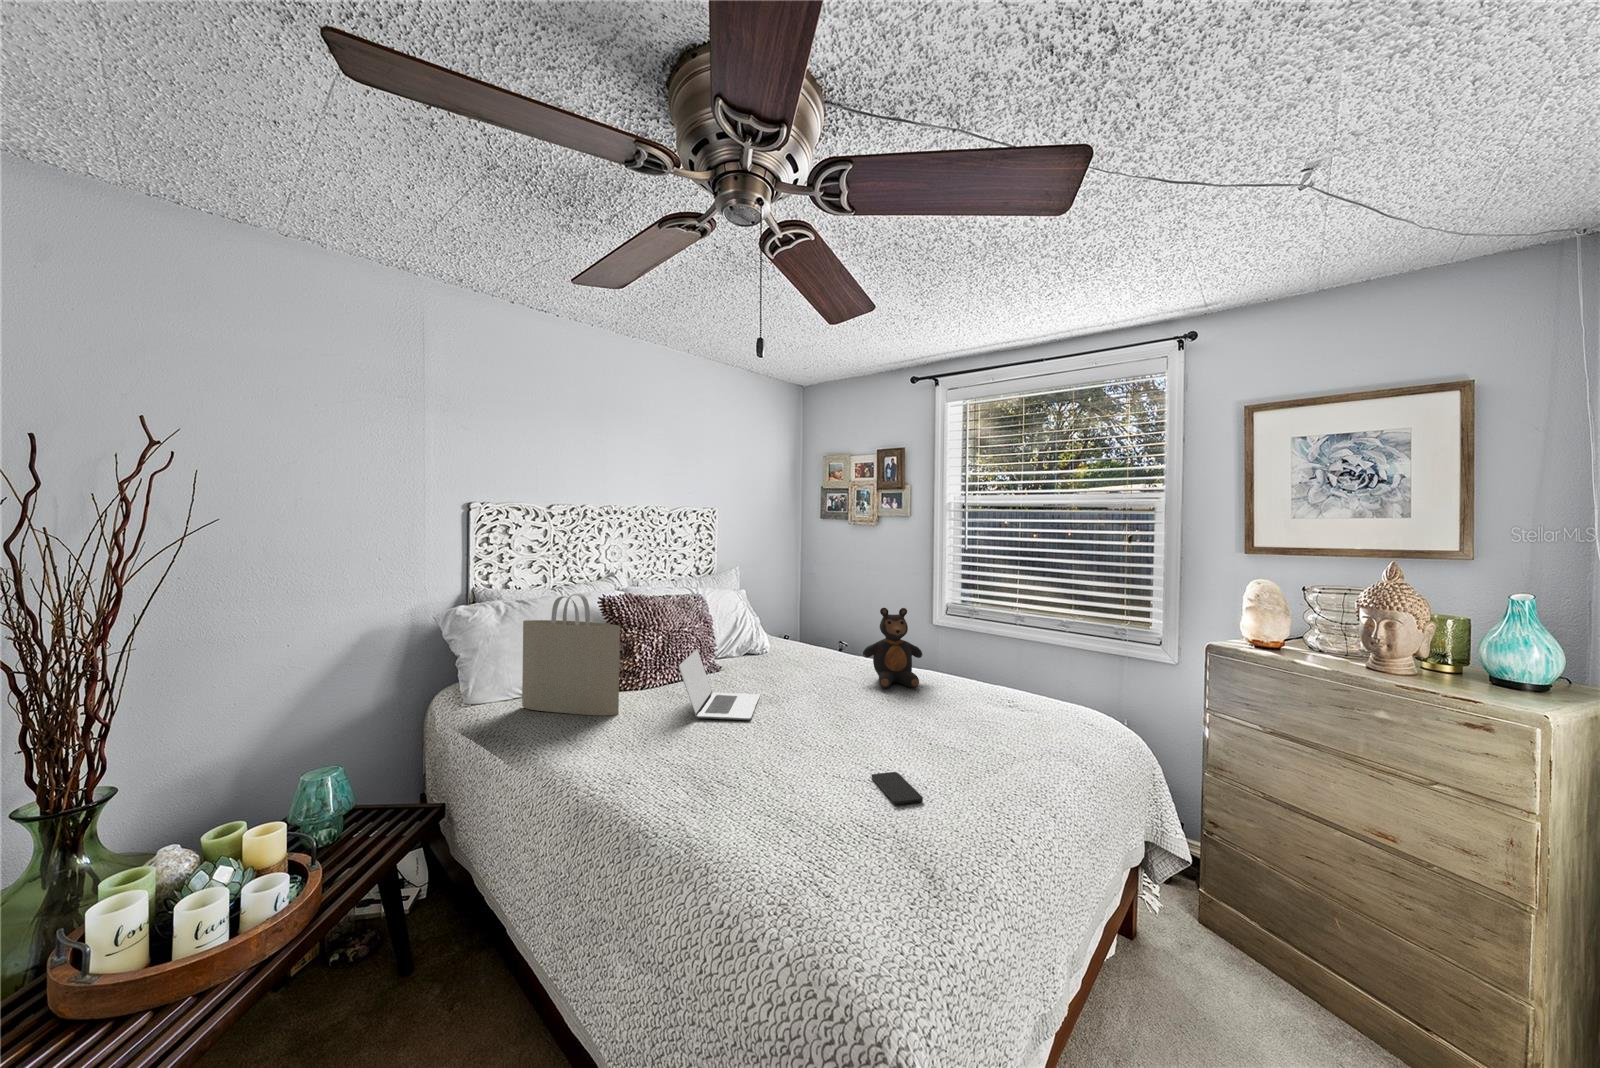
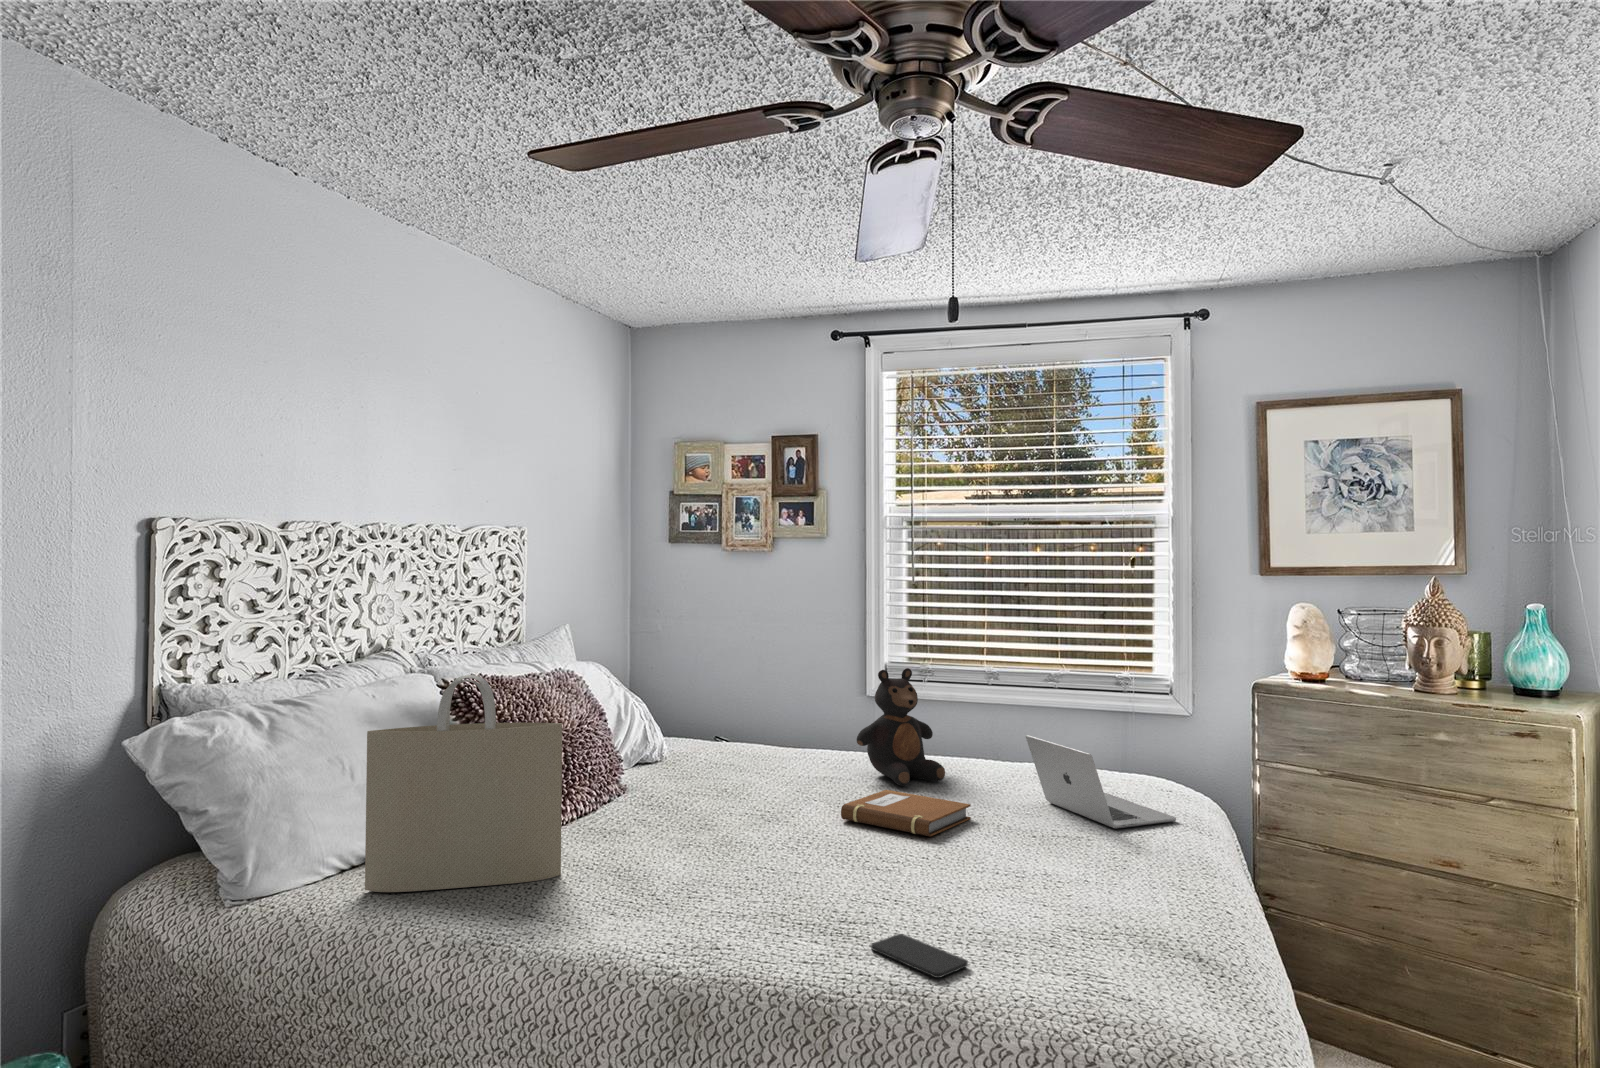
laptop: present [679,649,760,720] -> present [1026,735,1176,829]
notebook: none [813,689,901,727] -> present [841,790,971,836]
smartphone: present [872,772,923,804] -> present [871,934,968,978]

